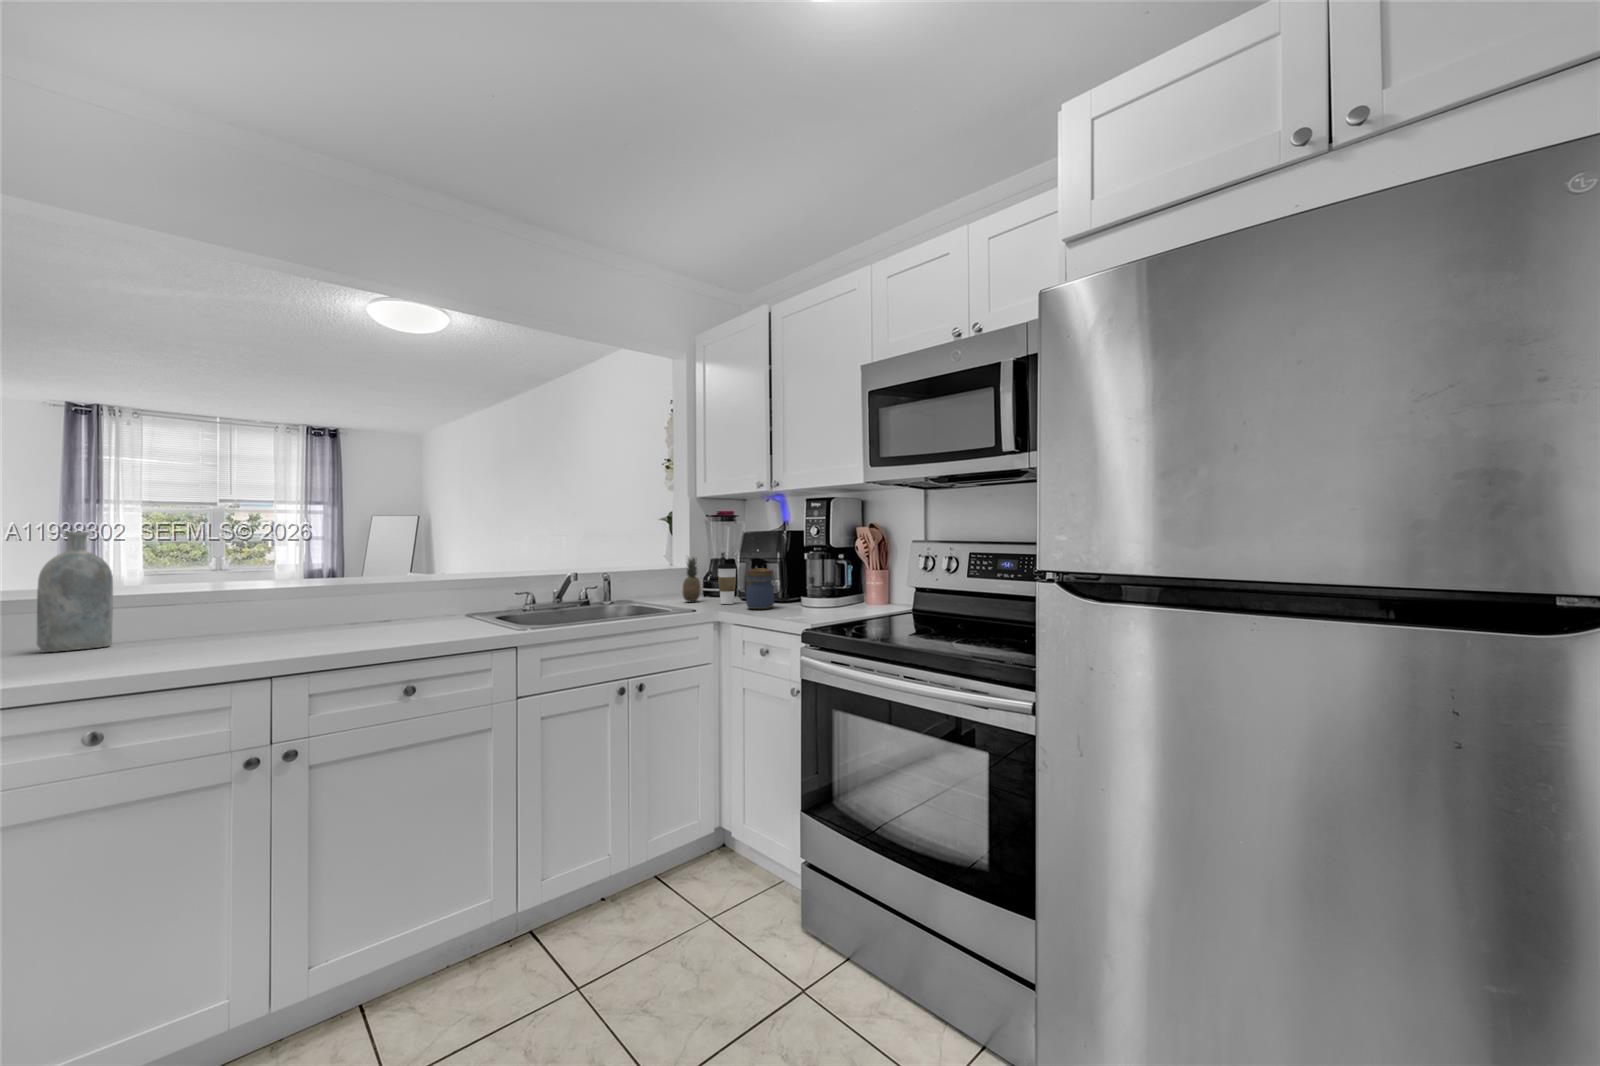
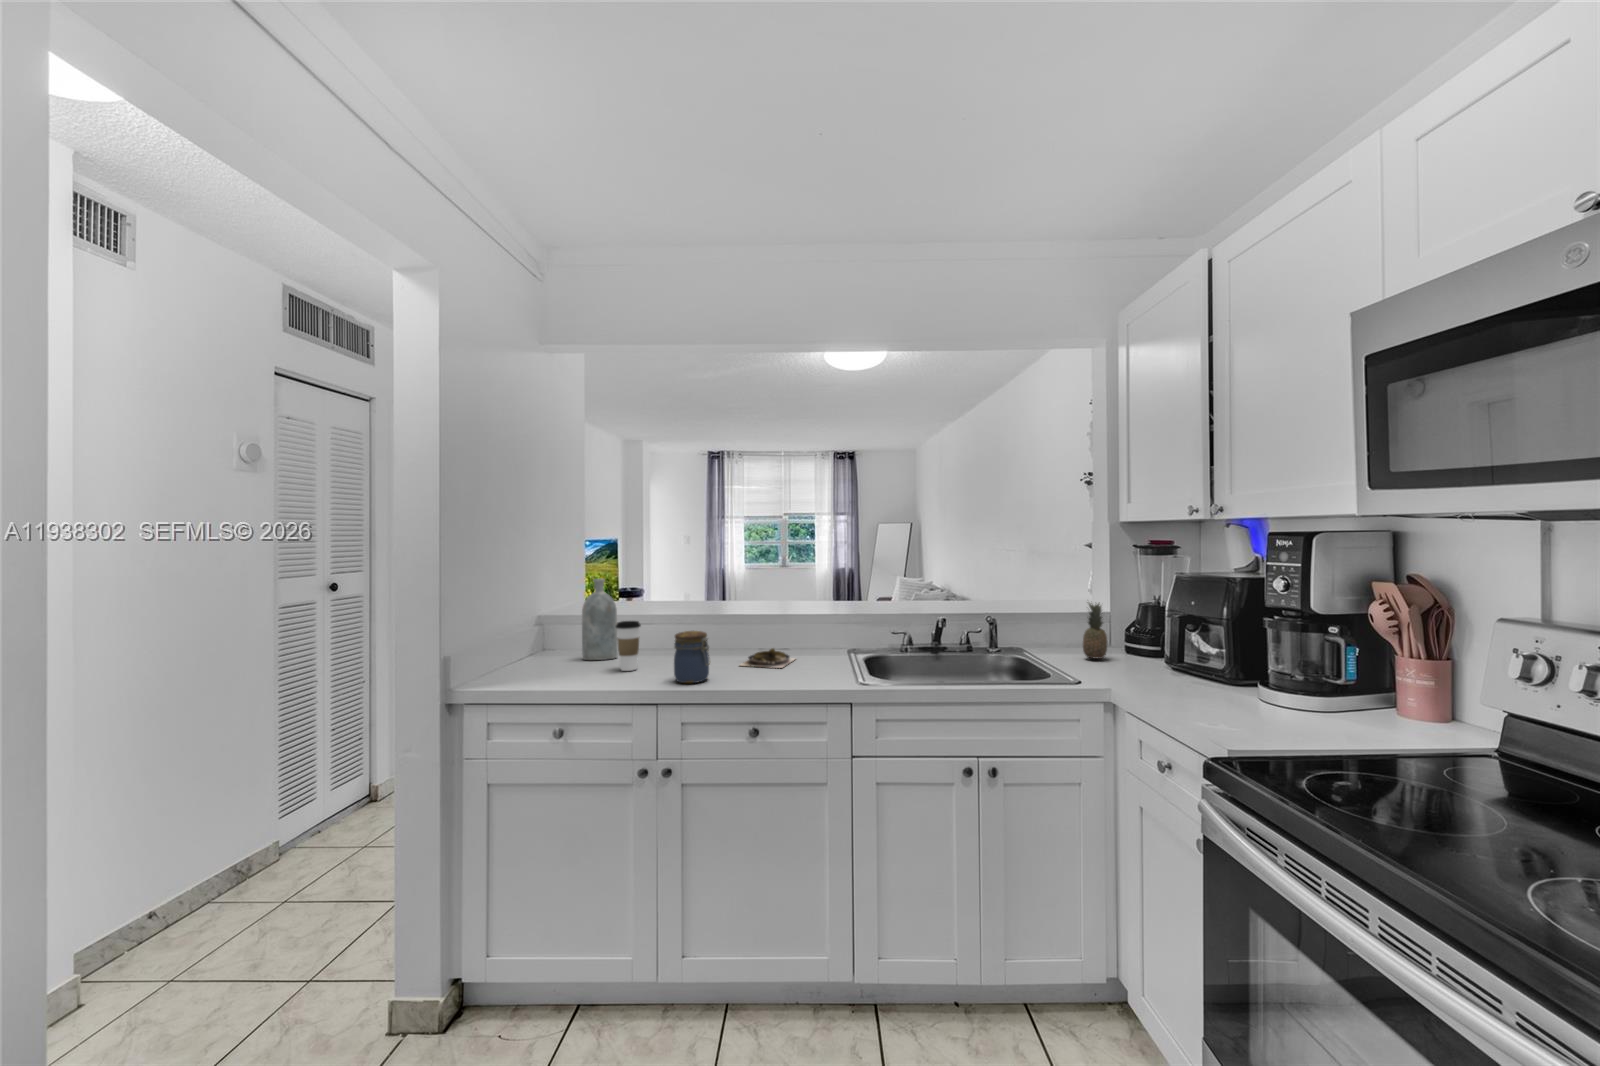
coffee cup: present [717,564,737,604] -> present [616,621,641,671]
jar: present [746,568,777,609] -> present [674,631,710,683]
plate: none [343,611,412,633] -> present [740,648,795,668]

